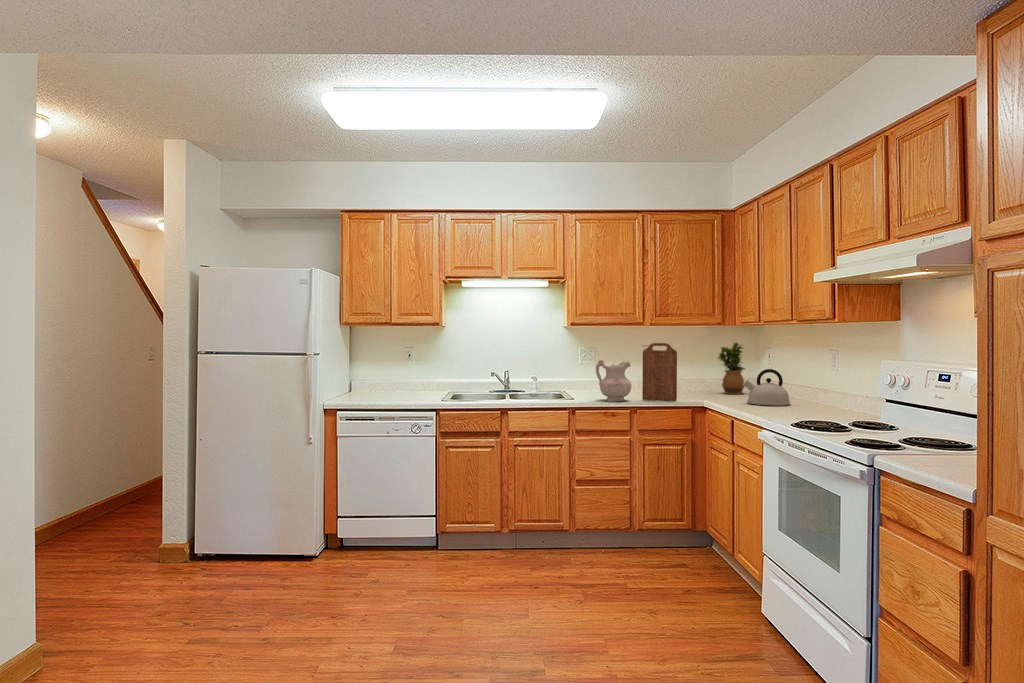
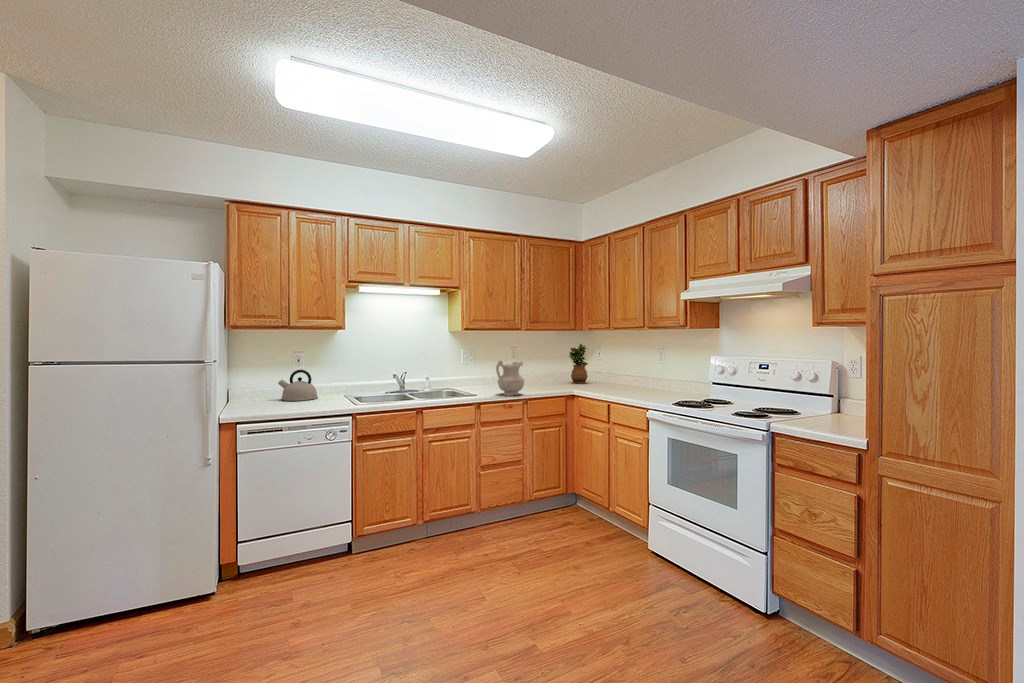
cutting board: present [642,343,677,401] -> none [531,346,557,393]
kettle: present [743,369,790,406] -> present [278,370,318,401]

